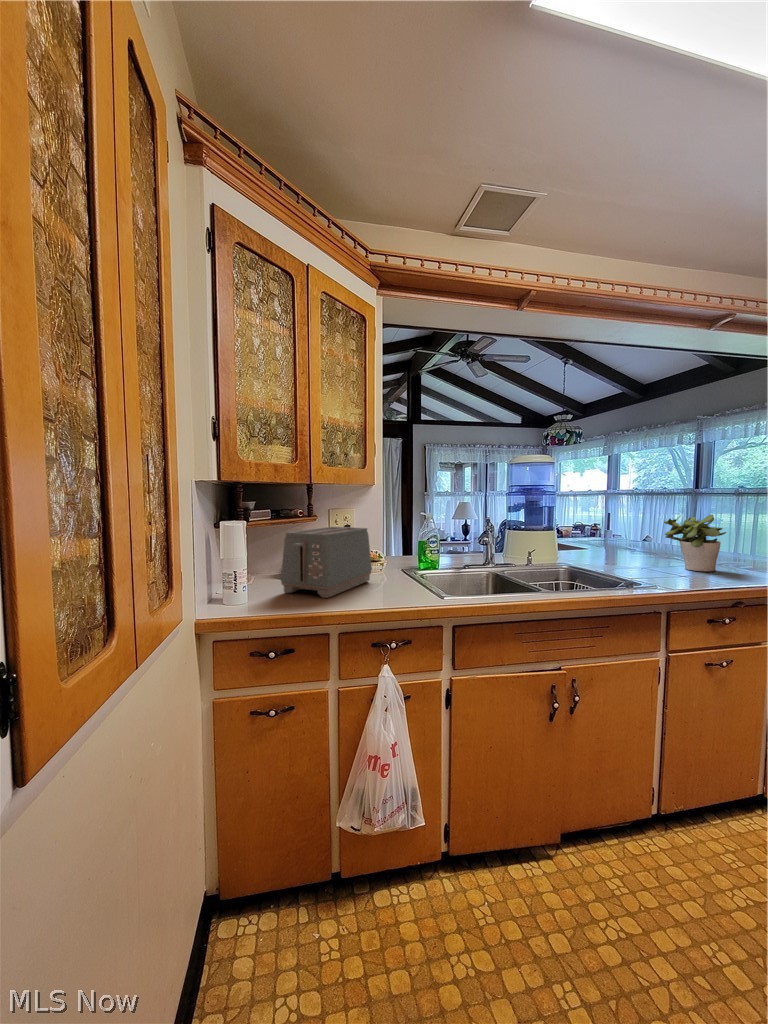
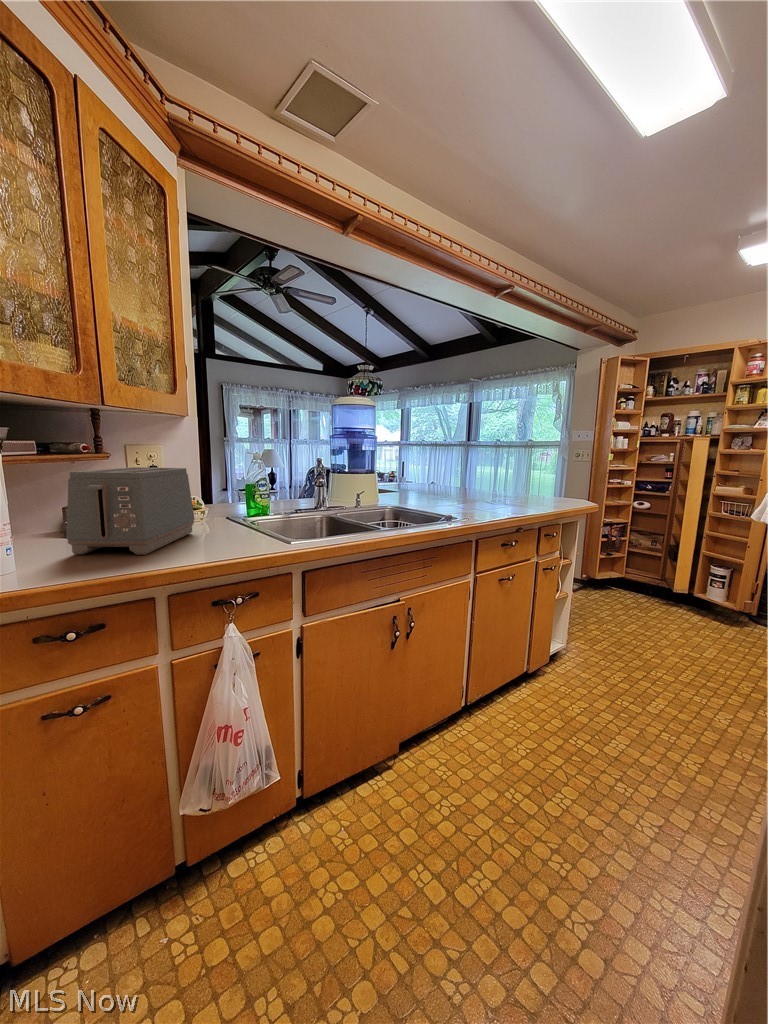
potted plant: present [664,515,726,572] -> none [466,457,510,506]

